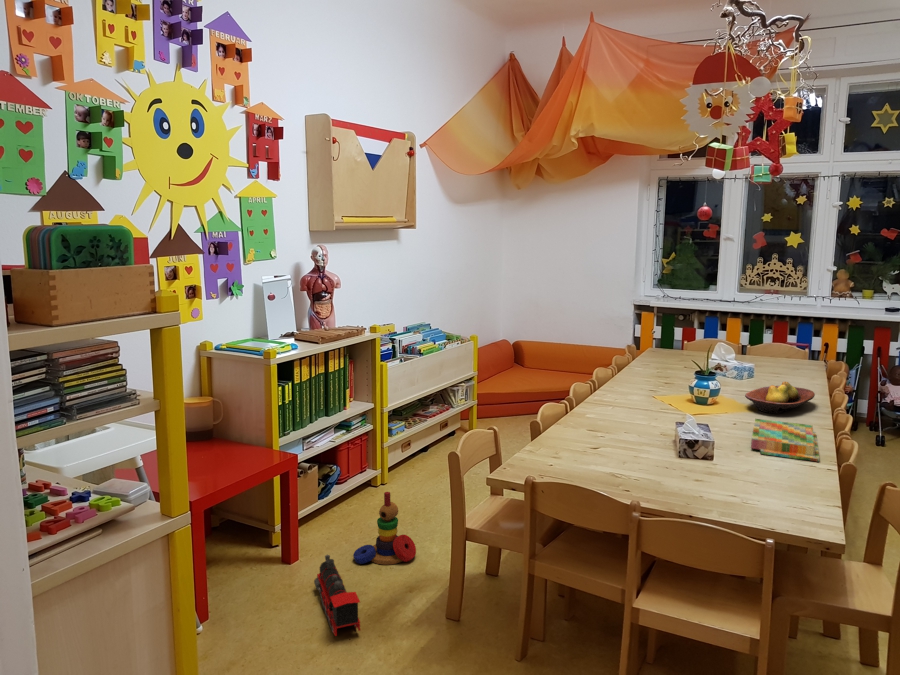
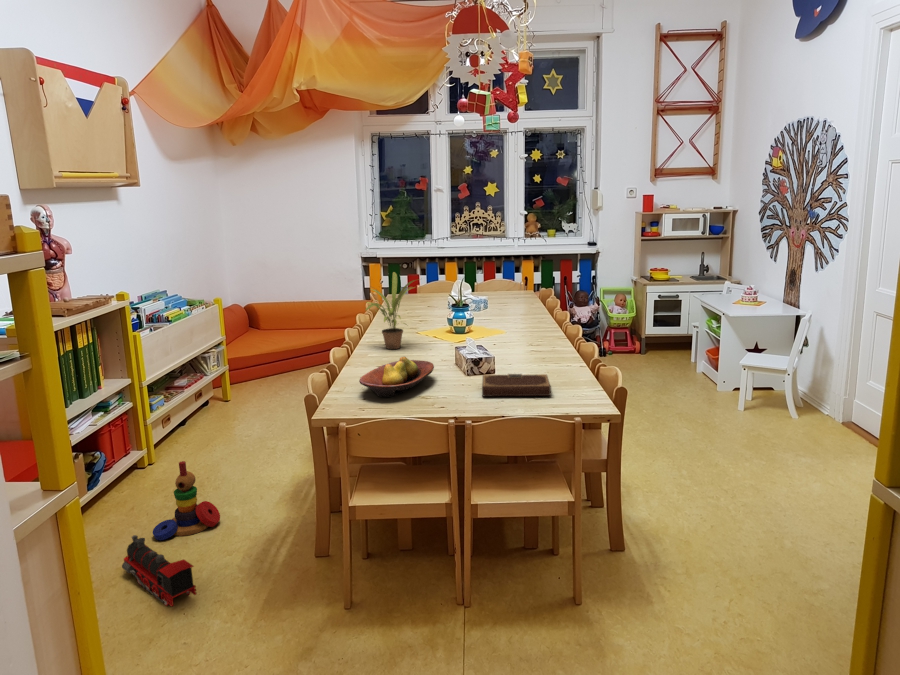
potted plant: none [586,328,651,413] -> present [366,272,413,349]
fruit bowl: present [745,382,815,413] -> present [359,357,434,397]
board game: present [751,419,819,462] -> none [510,336,566,362]
notebook: none [680,463,777,507] -> present [482,374,551,396]

